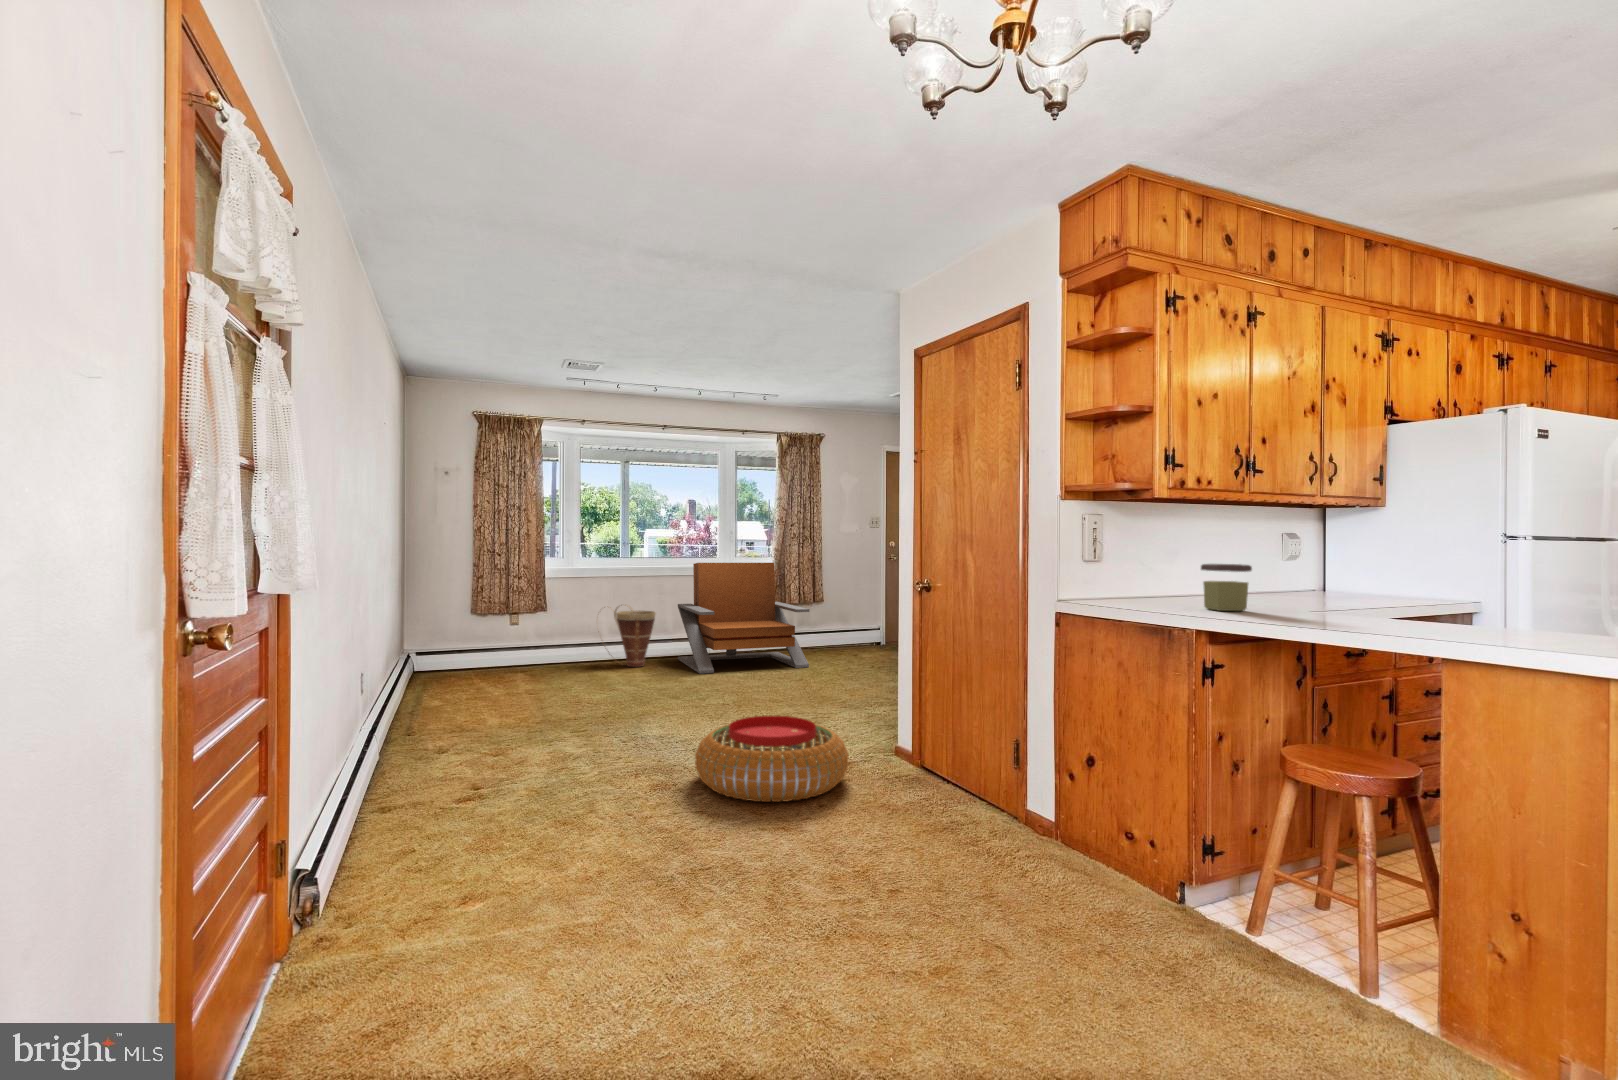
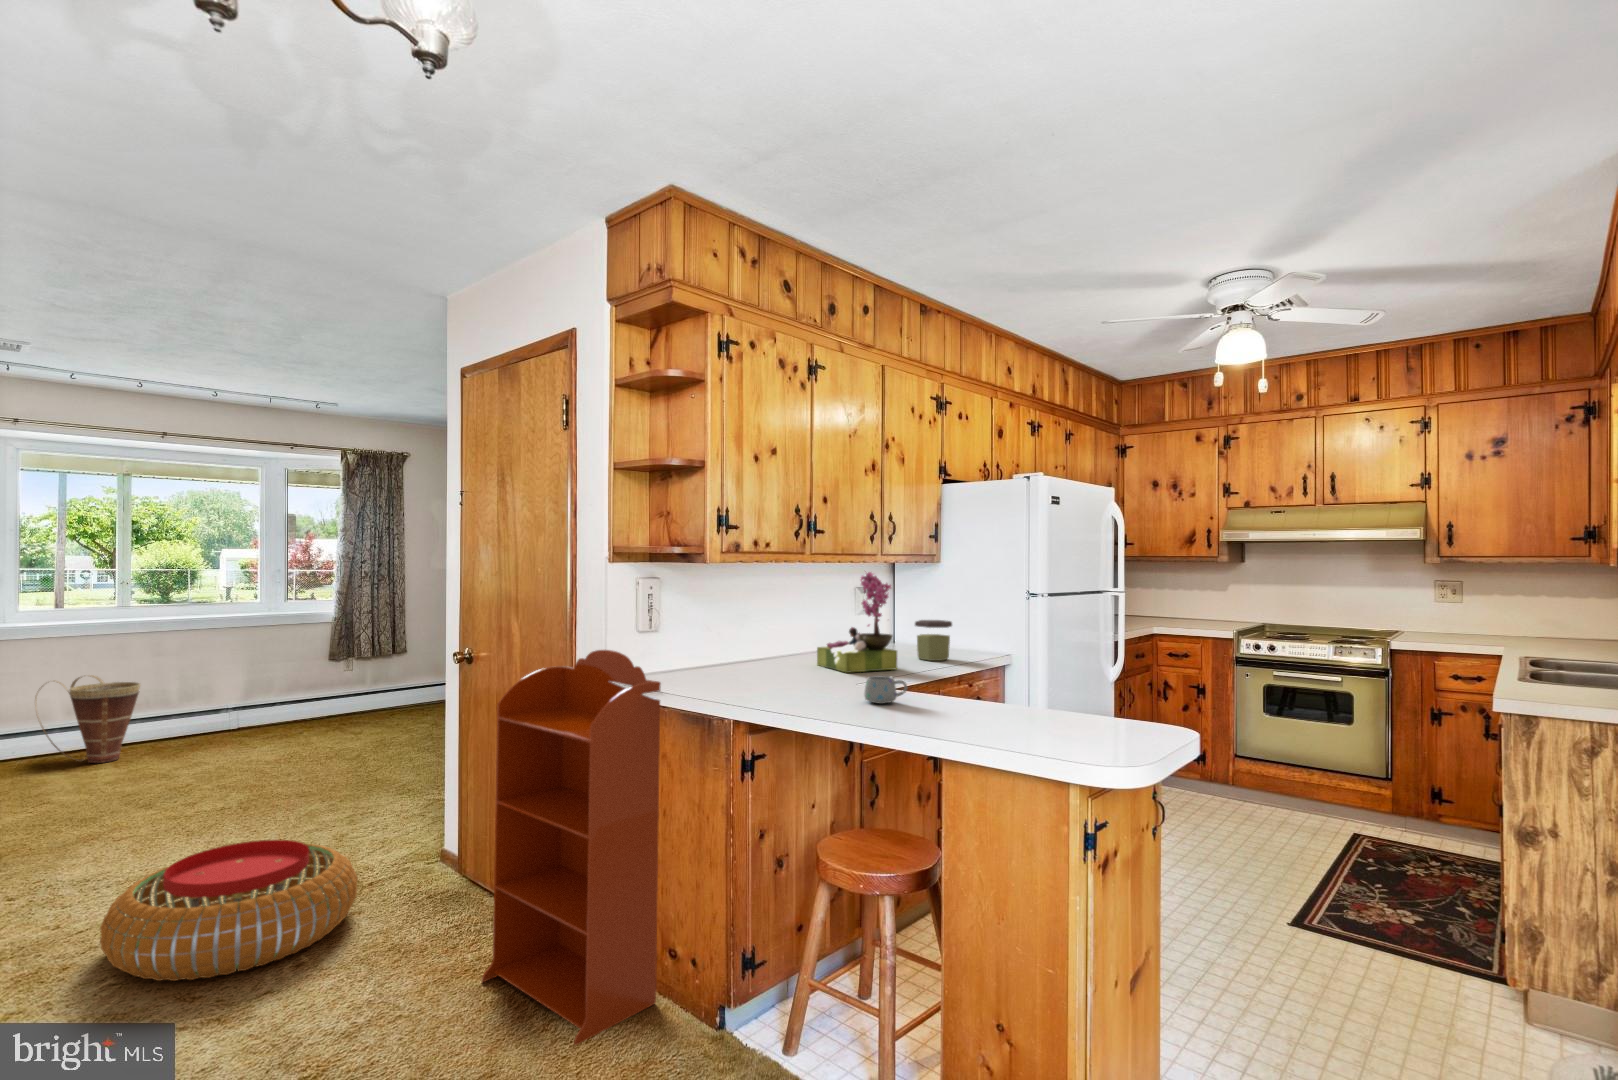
flower arrangement: none [1254,509,1348,605] -> present [817,572,897,673]
lounge chair: present [678,563,809,674] -> none [181,610,377,765]
jar: present [1201,564,1252,611] -> present [915,620,952,661]
bookcase: none [960,574,1119,889] -> present [482,649,661,1045]
mug: none [1333,598,1384,624] -> present [864,676,907,704]

